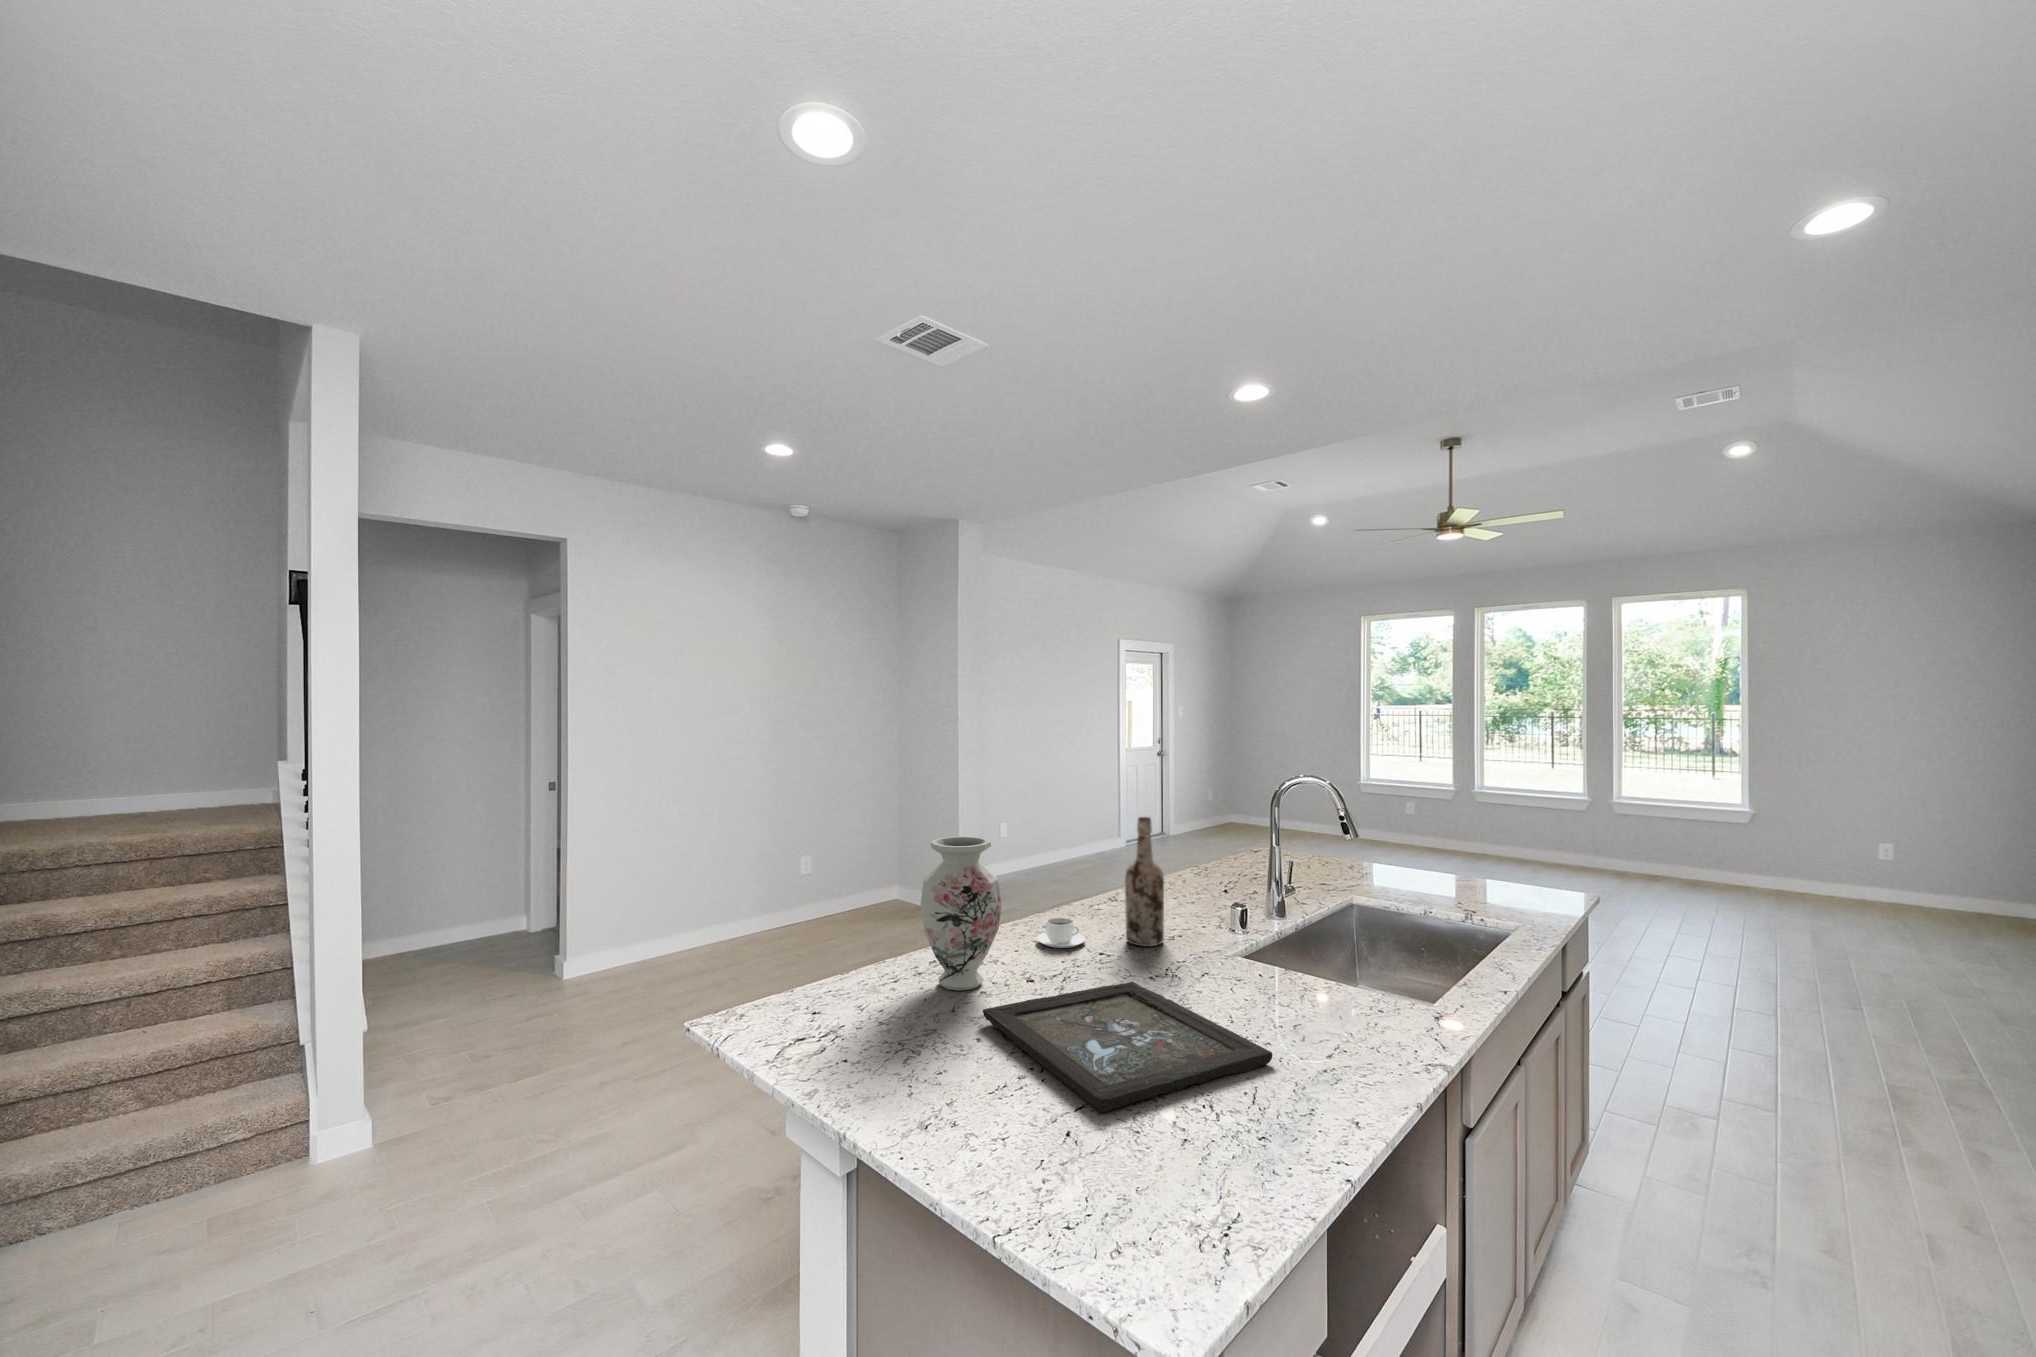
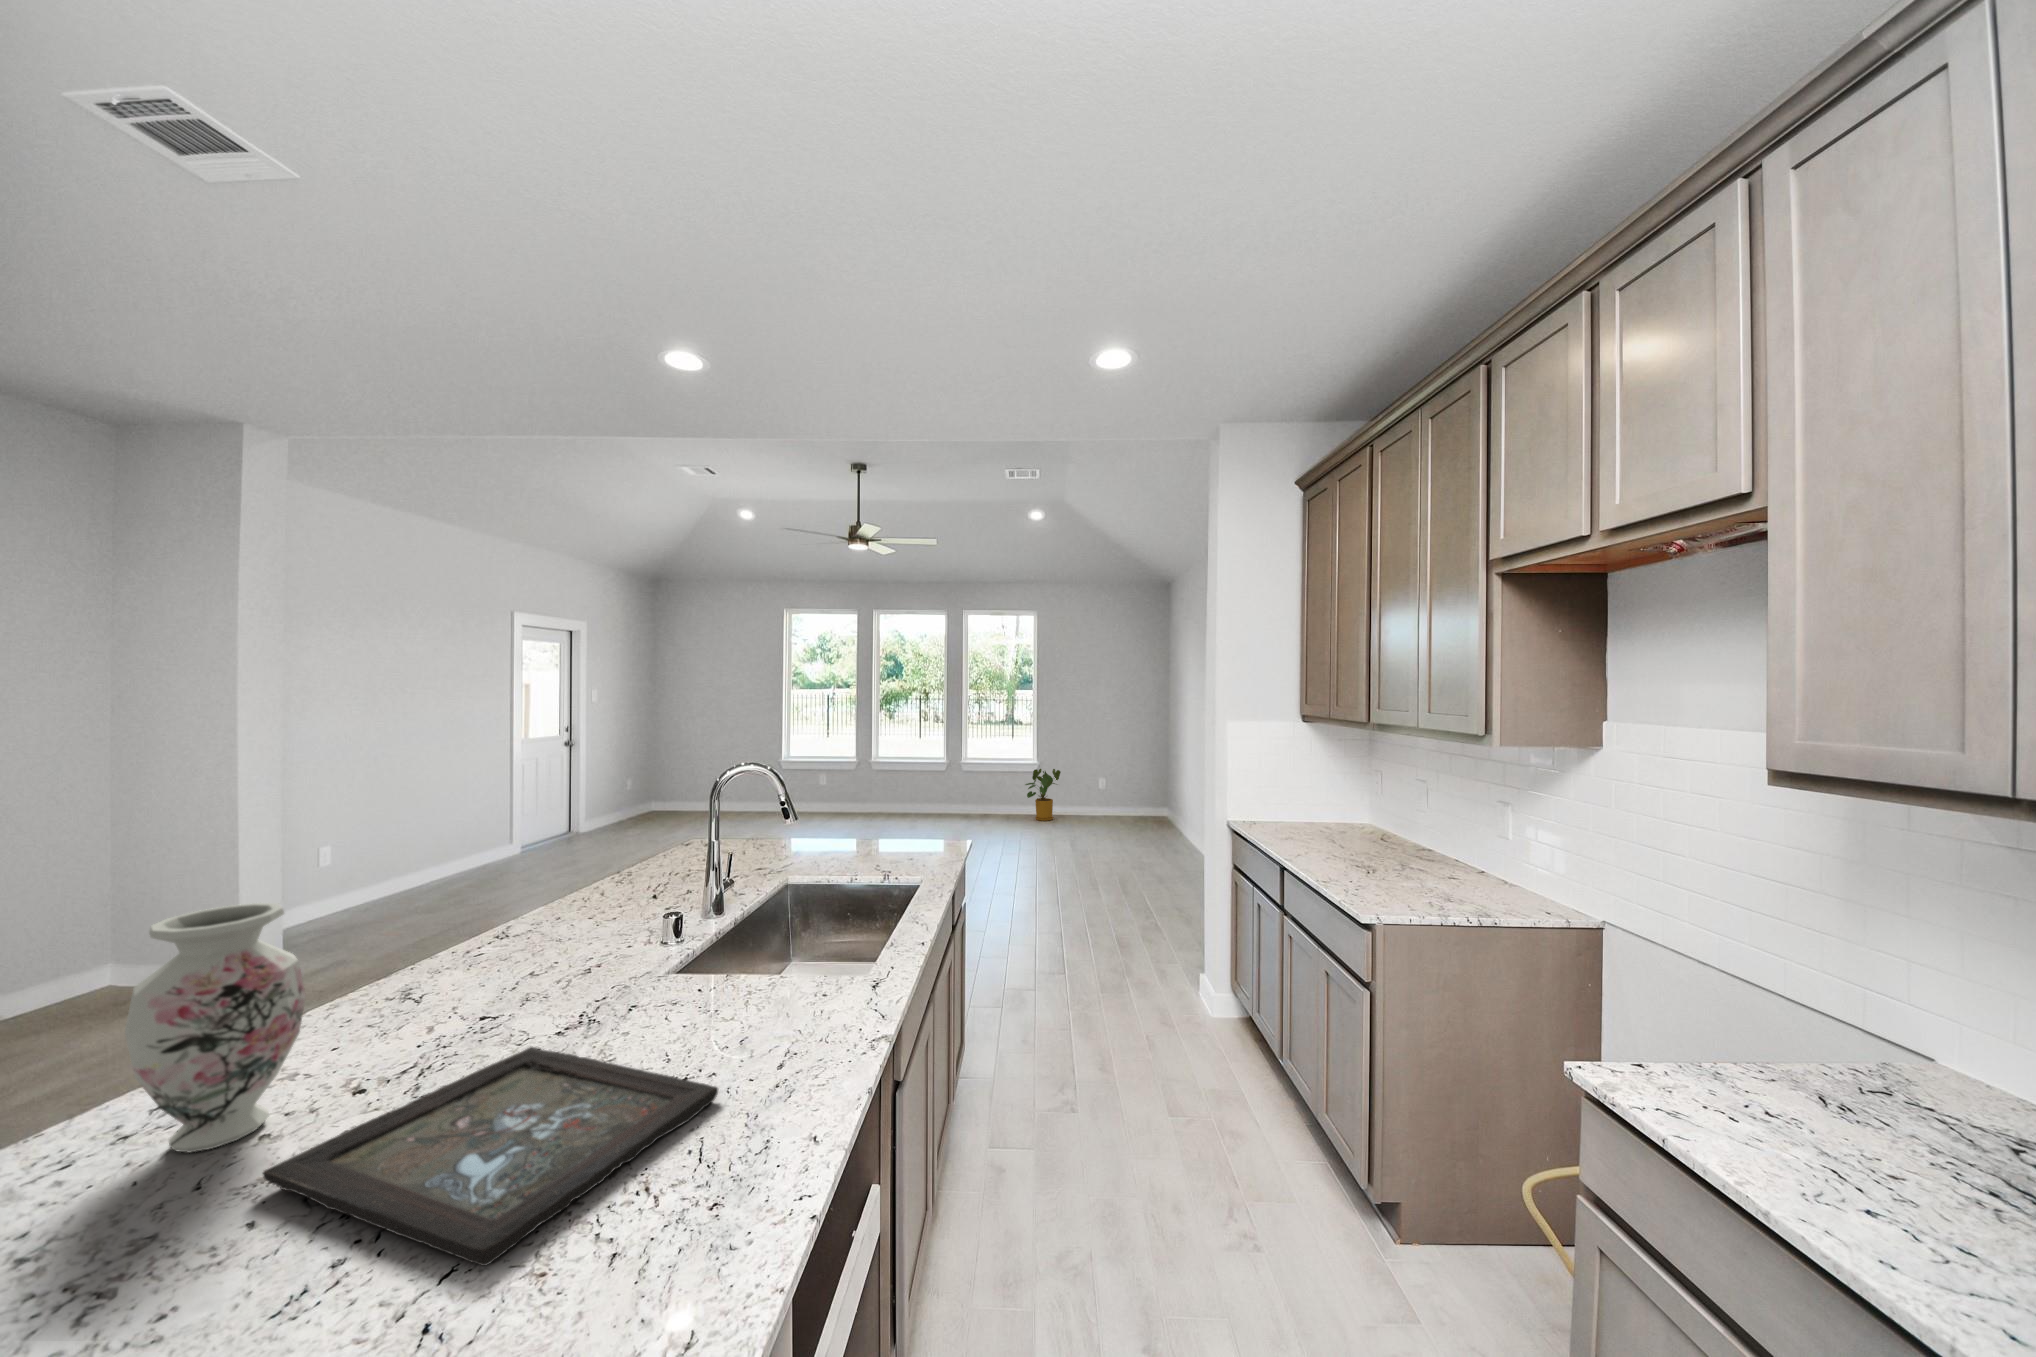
wine bottle: present [1125,817,1164,947] -> none [520,834,574,993]
house plant: none [1720,820,1793,896] -> present [1025,769,1061,821]
coffee cup: present [1037,917,1085,948] -> none [376,981,459,1027]

